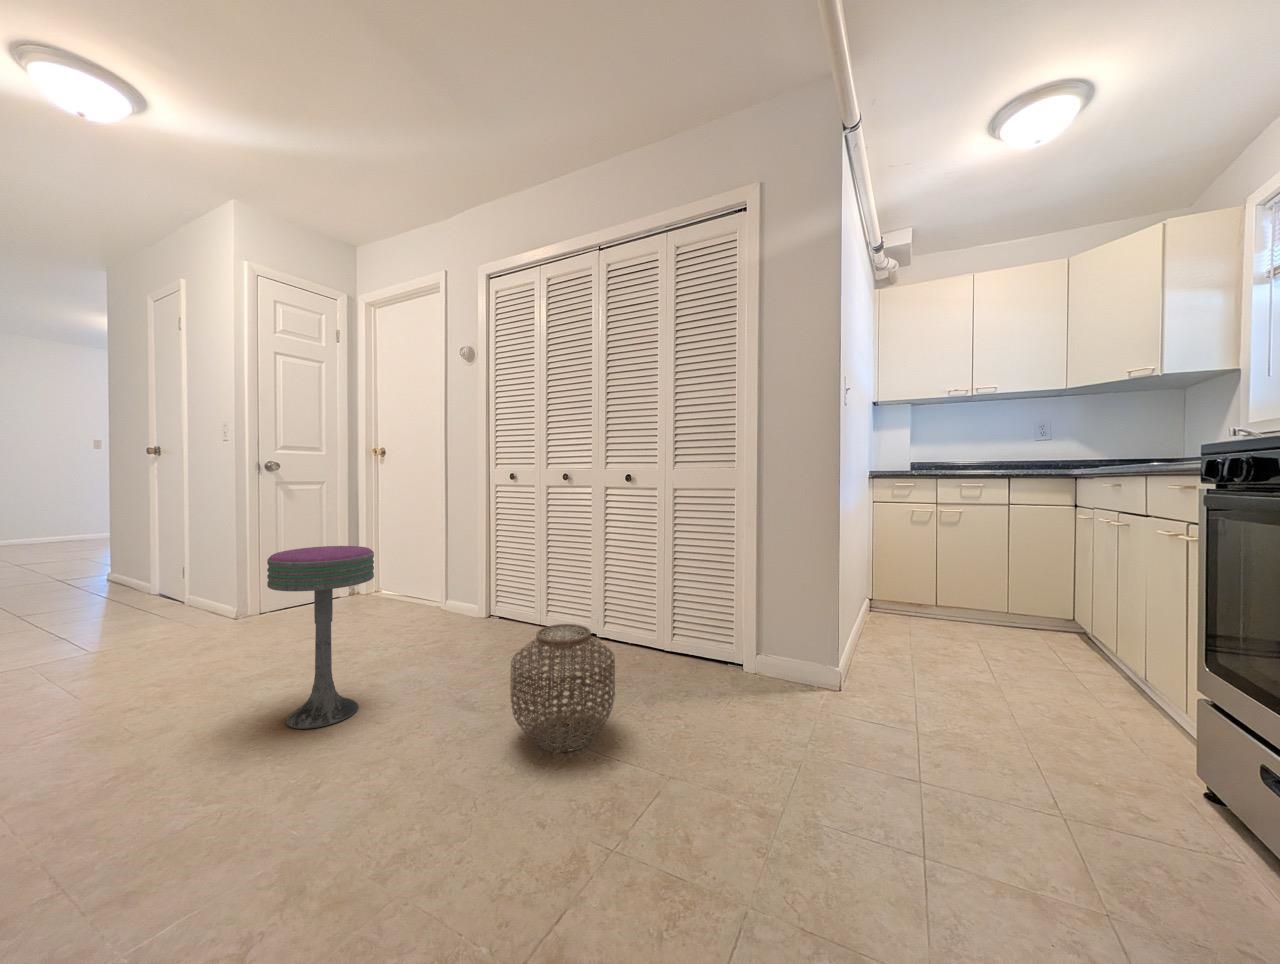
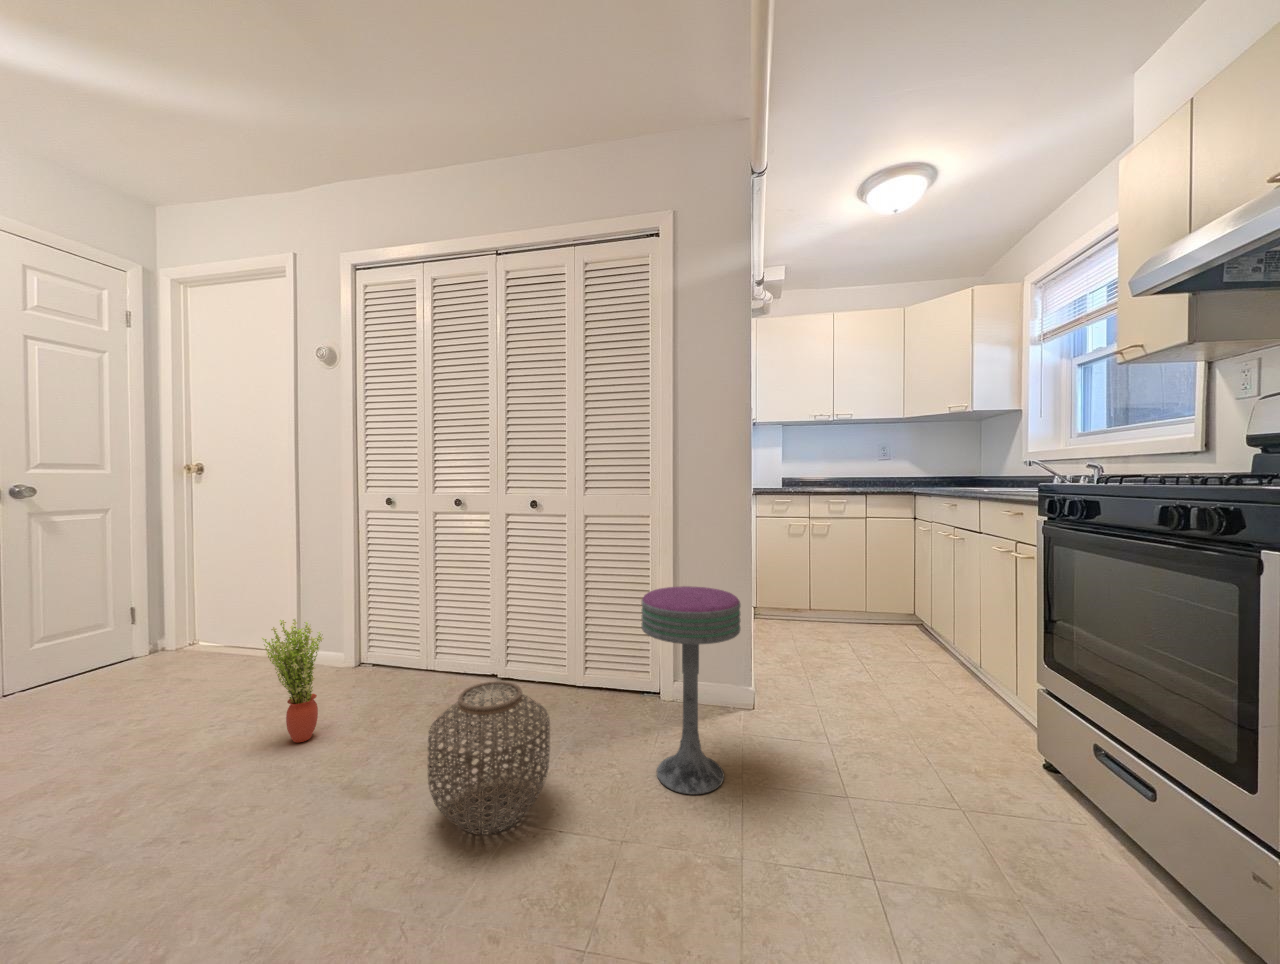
bar stool: present [267,546,374,729] -> present [641,586,741,795]
potted plant: none [408,565,453,666] -> present [262,619,323,742]

